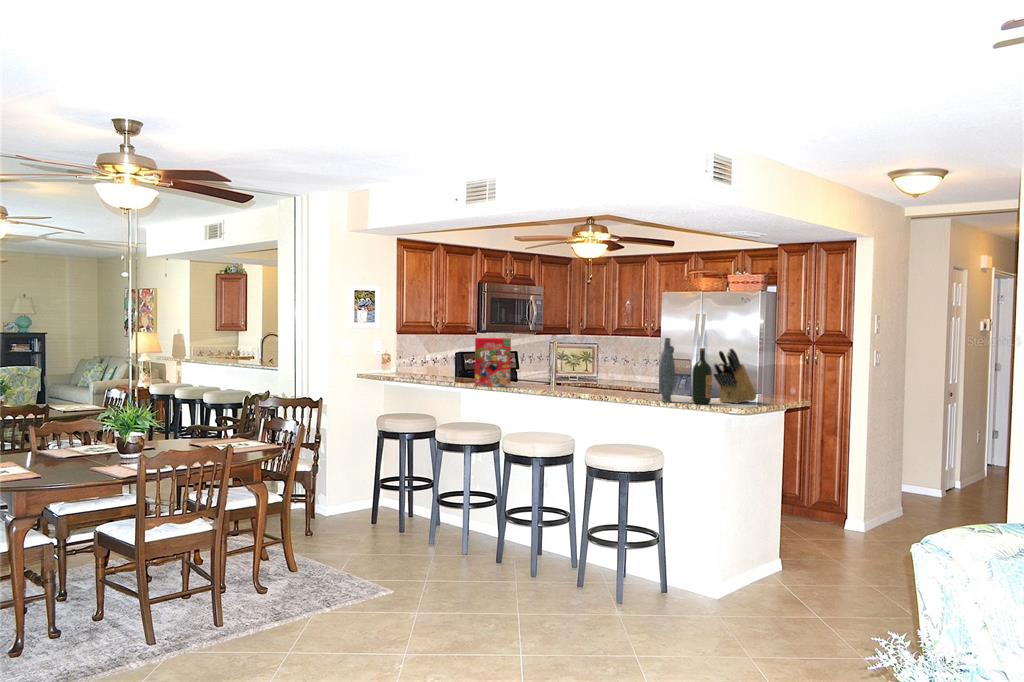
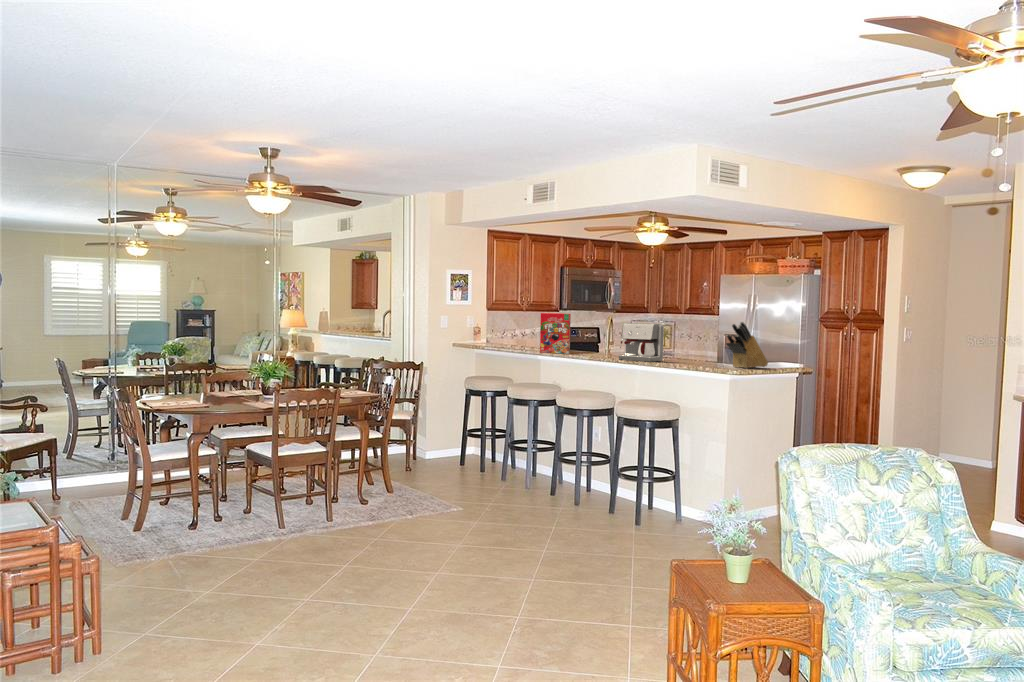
vase: present [659,338,675,402] -> none [679,313,693,366]
wine bottle: present [692,348,712,404] -> none [706,321,722,368]
coffee maker: none [579,350,631,397] -> present [619,323,664,362]

